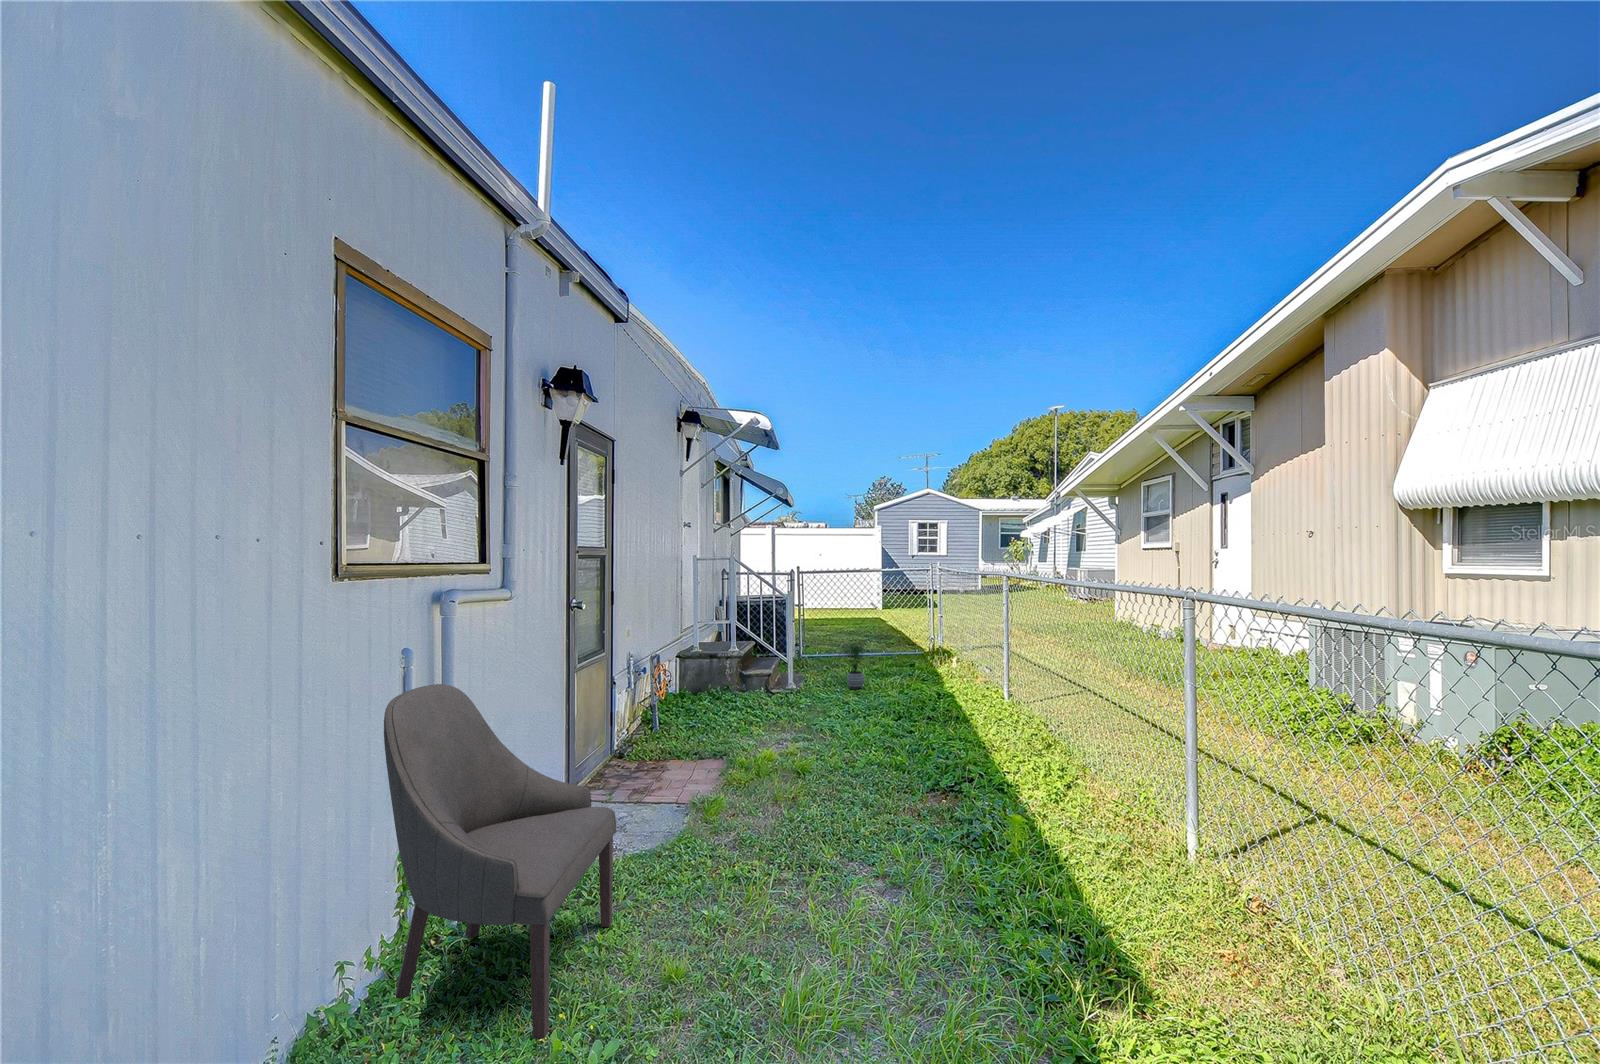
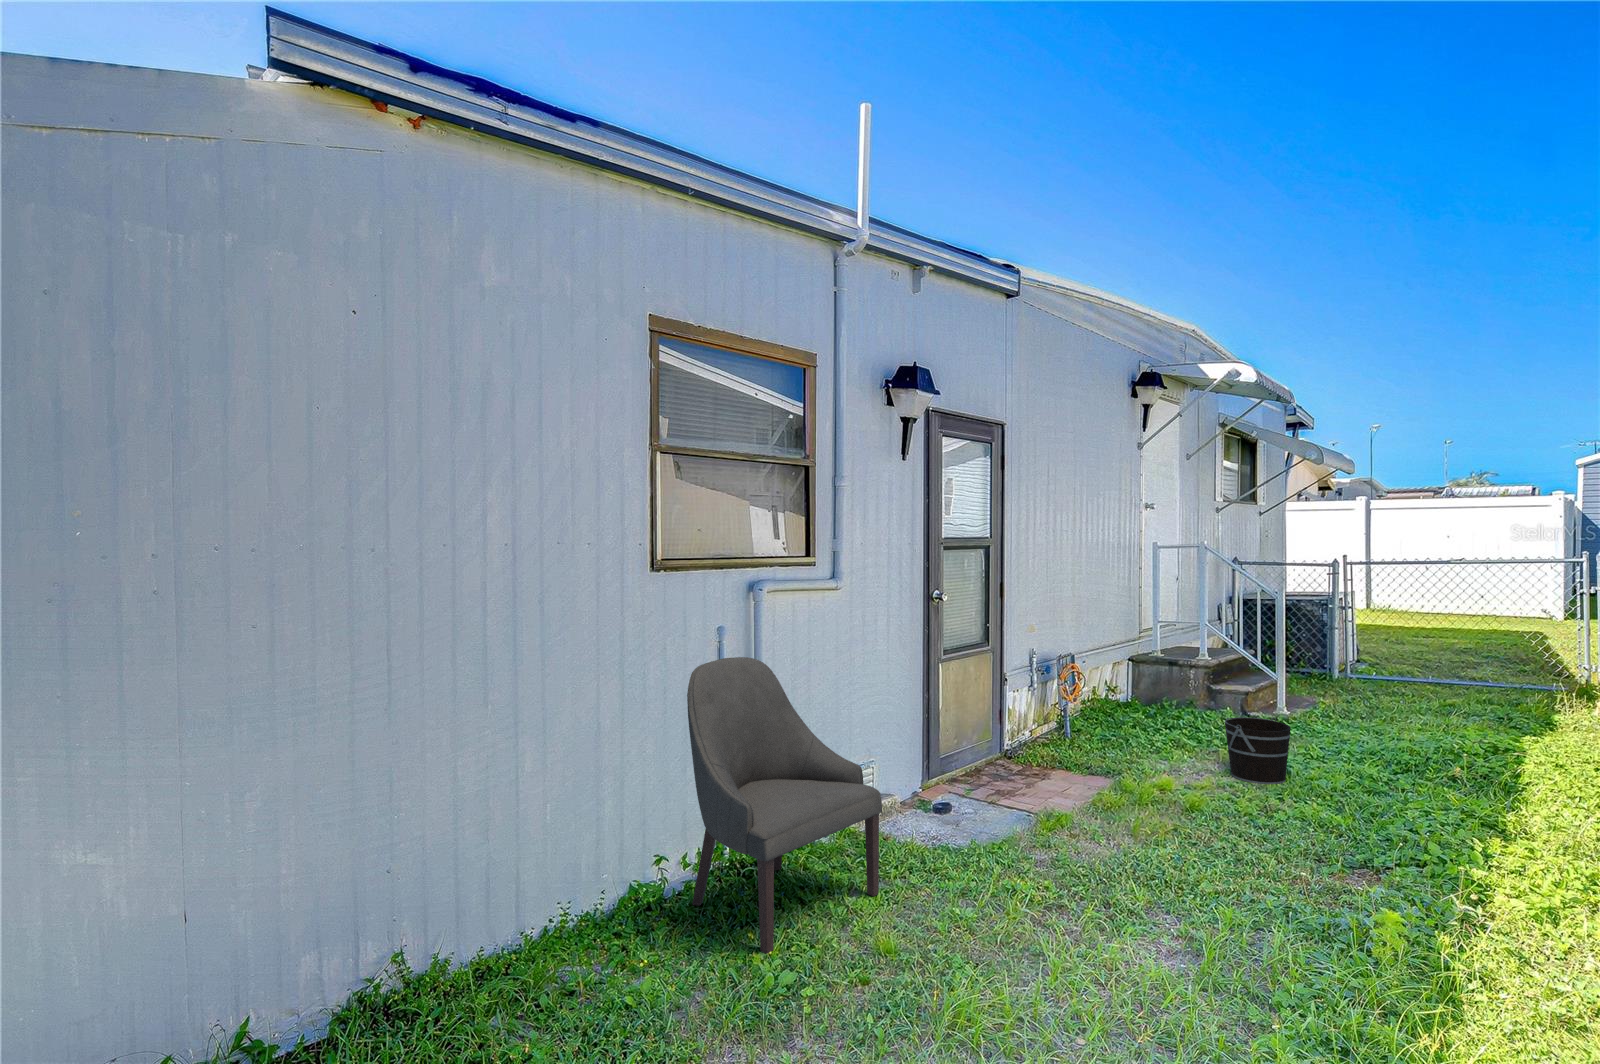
potted plant: present [844,643,865,690] -> none [1353,665,1411,733]
bucket: none [791,686,837,739] -> present [1225,717,1291,784]

